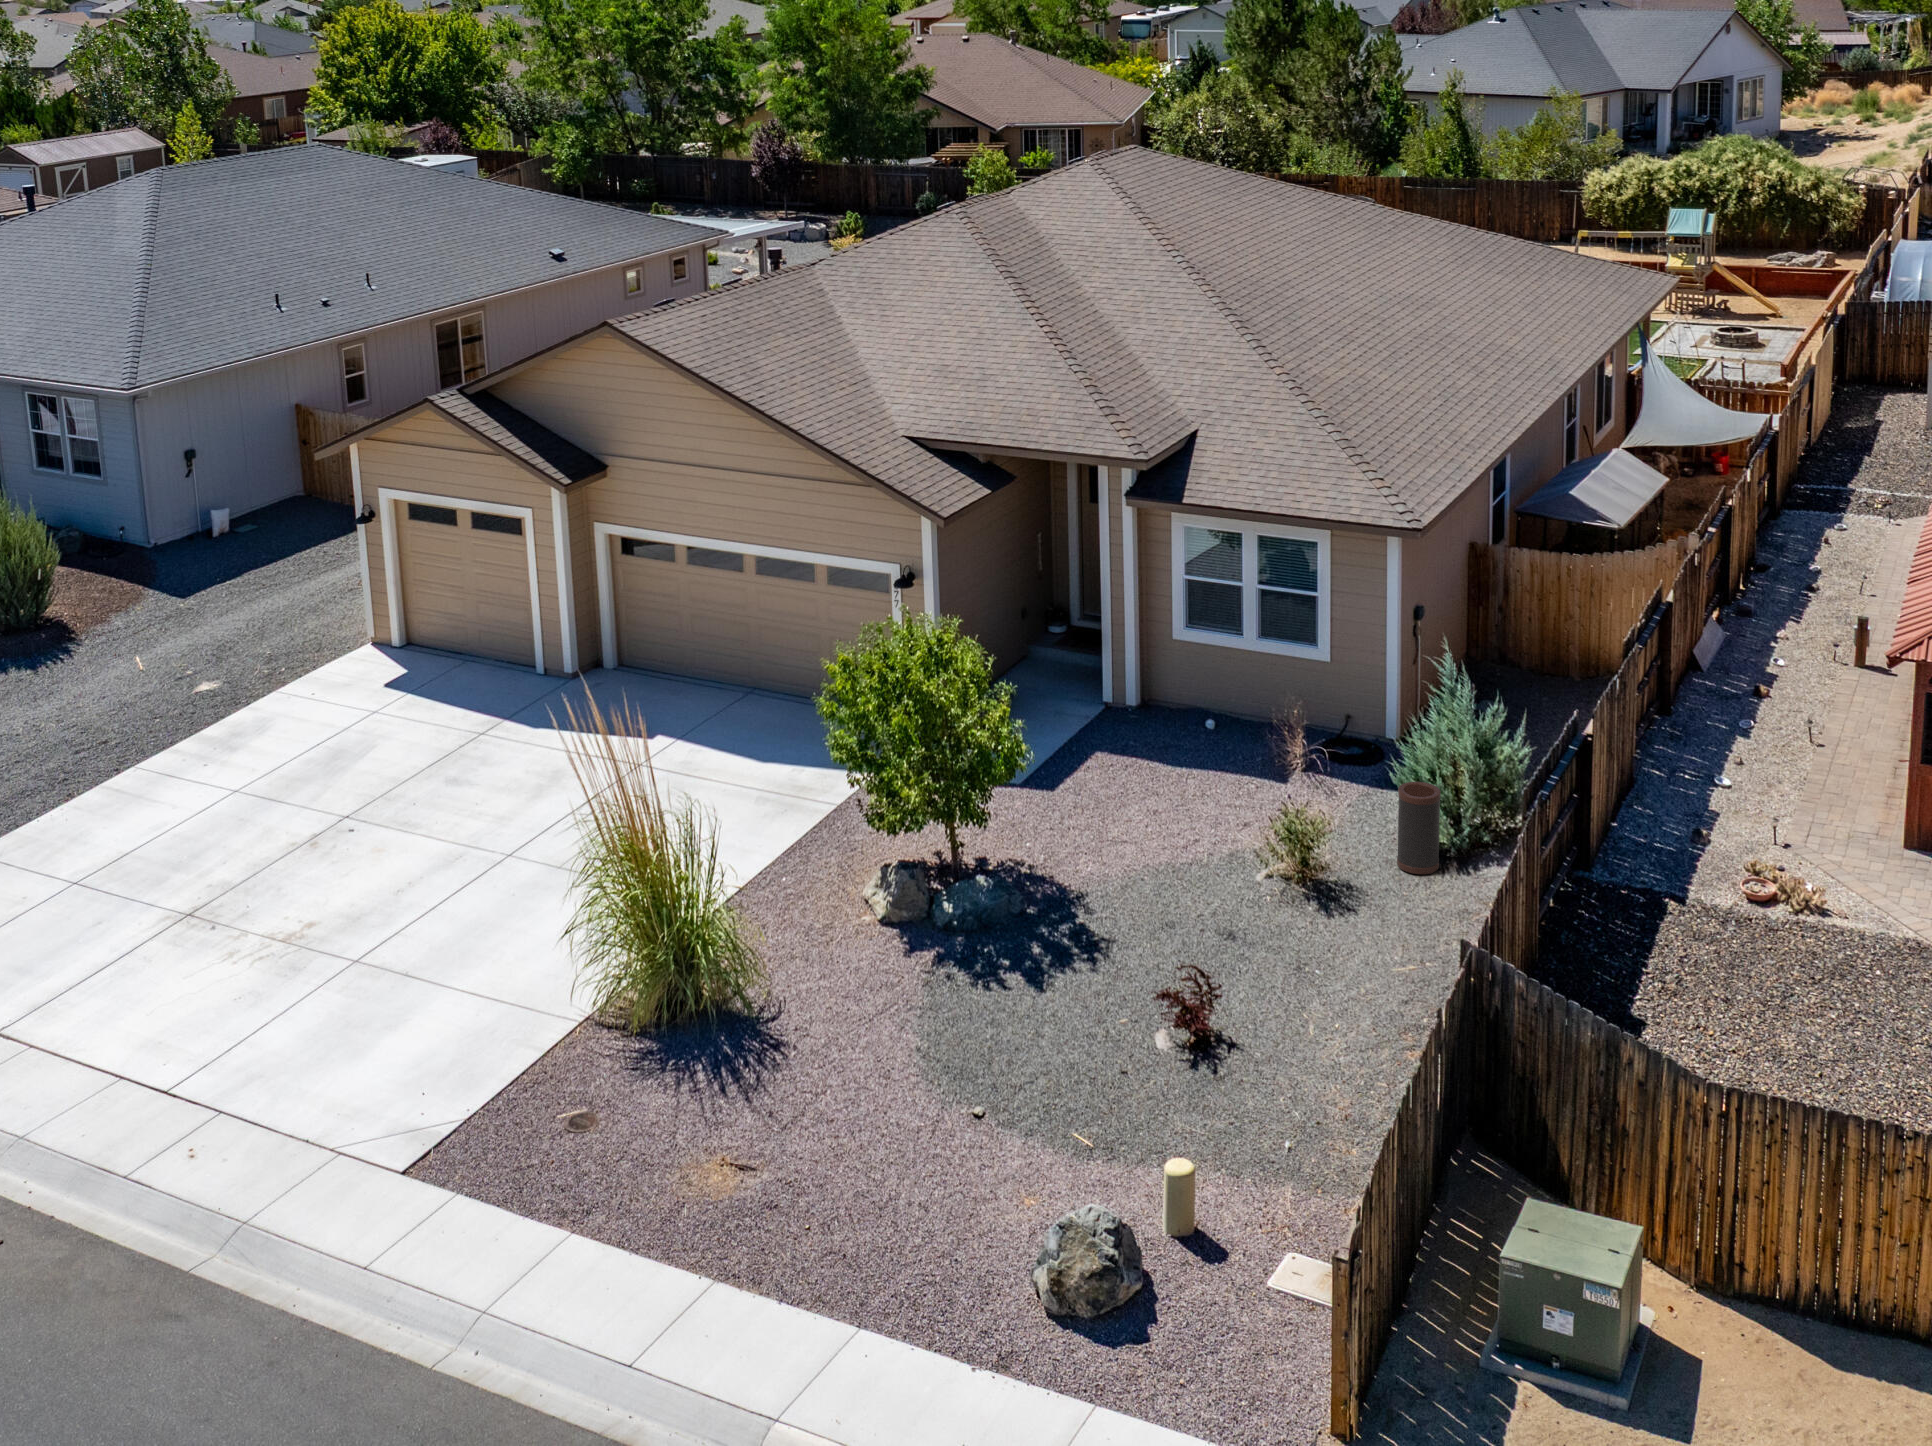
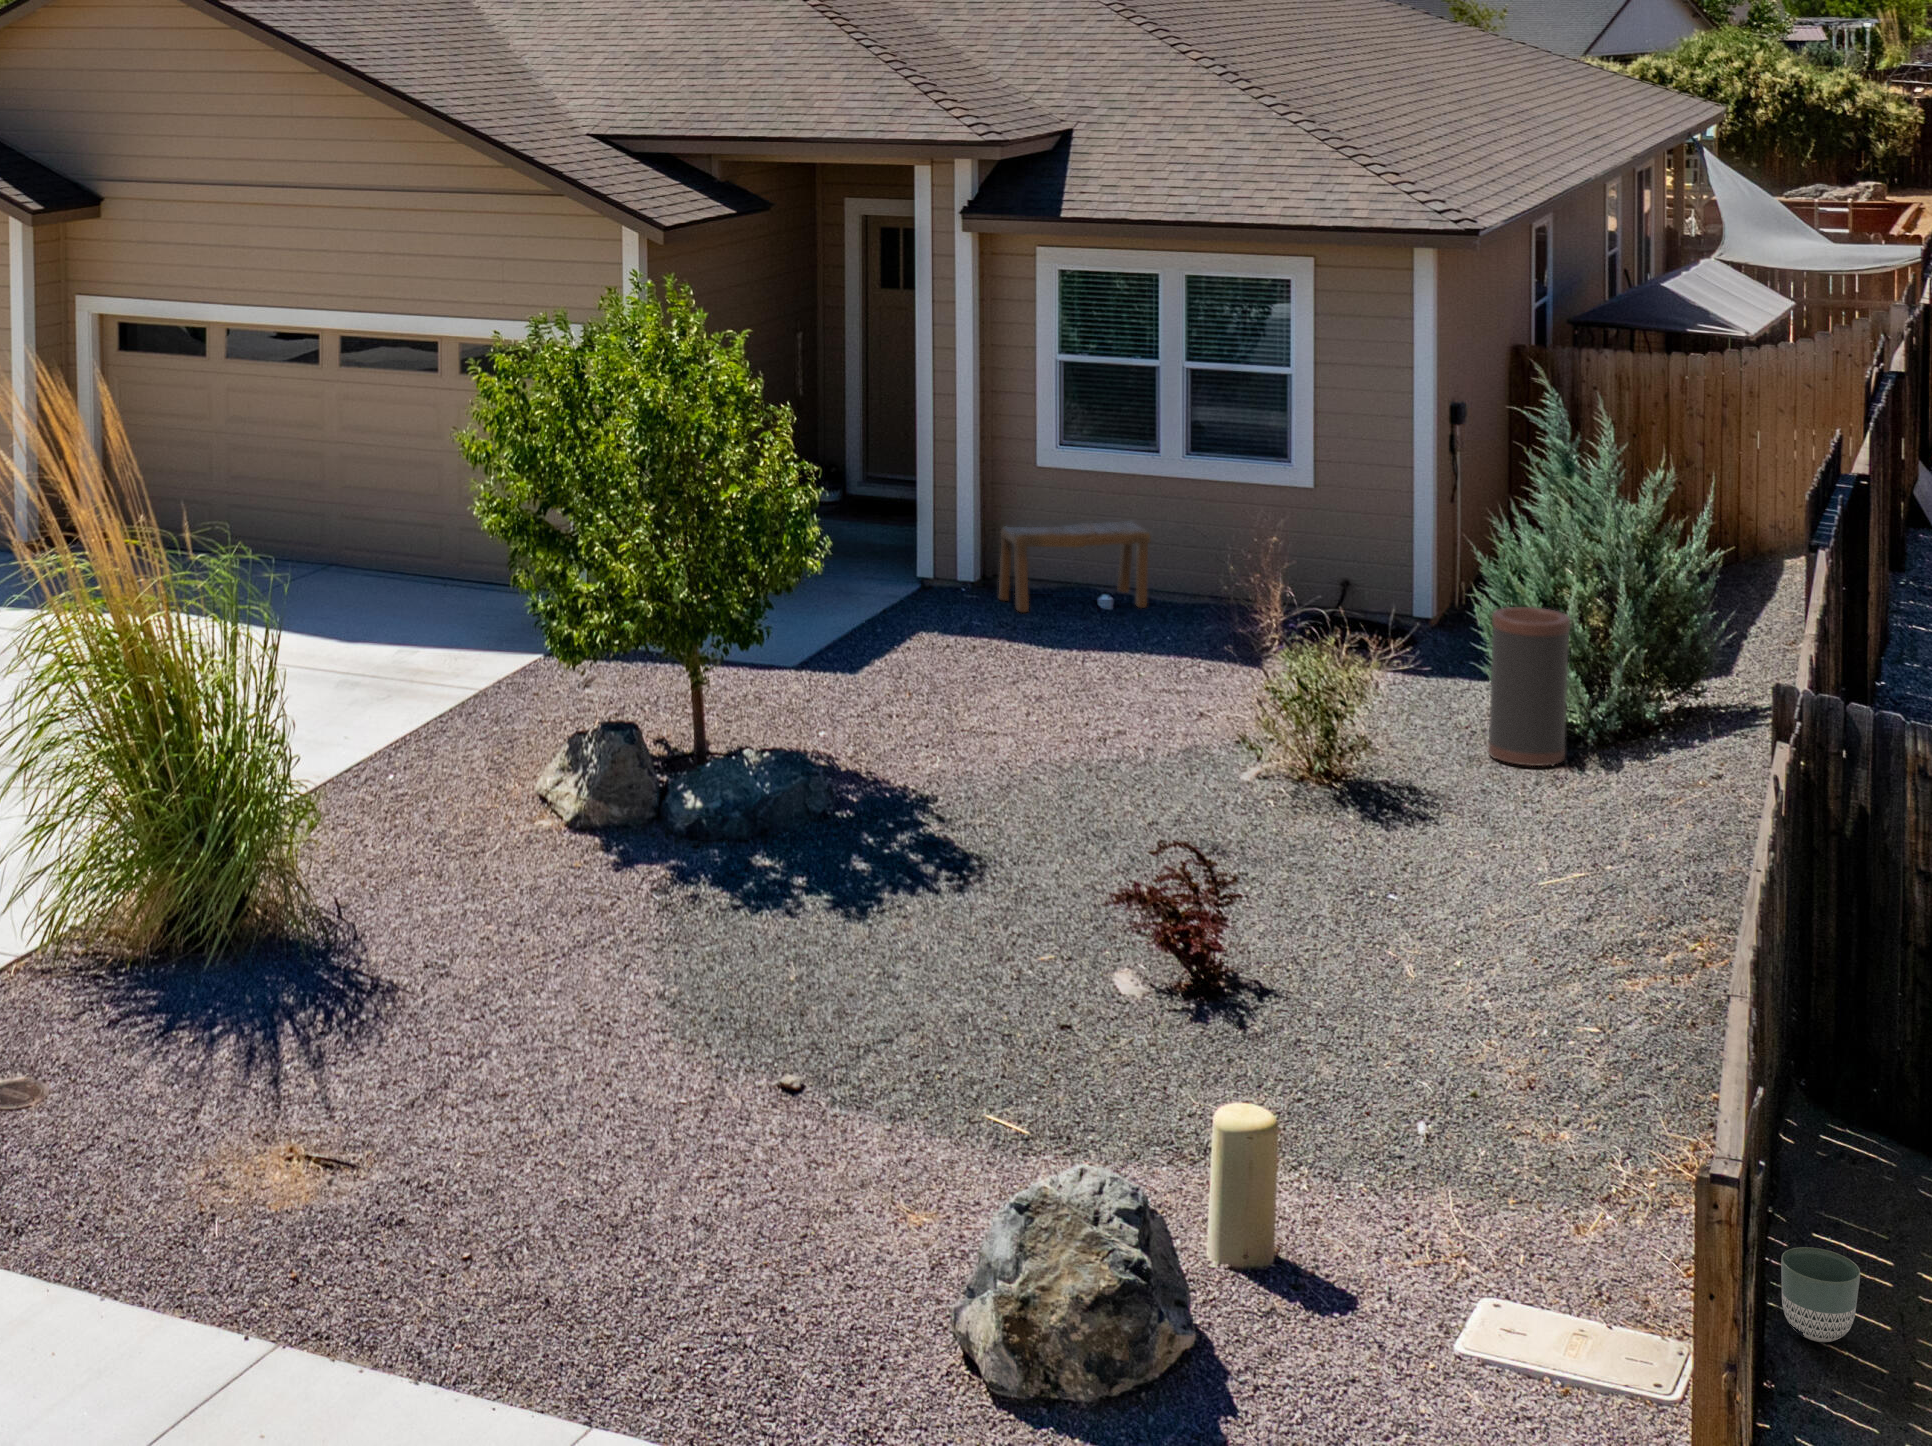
bench: none [1147,677,1234,737] -> present [999,521,1151,612]
planter: none [1421,1232,1455,1278] -> present [1781,1247,1860,1342]

